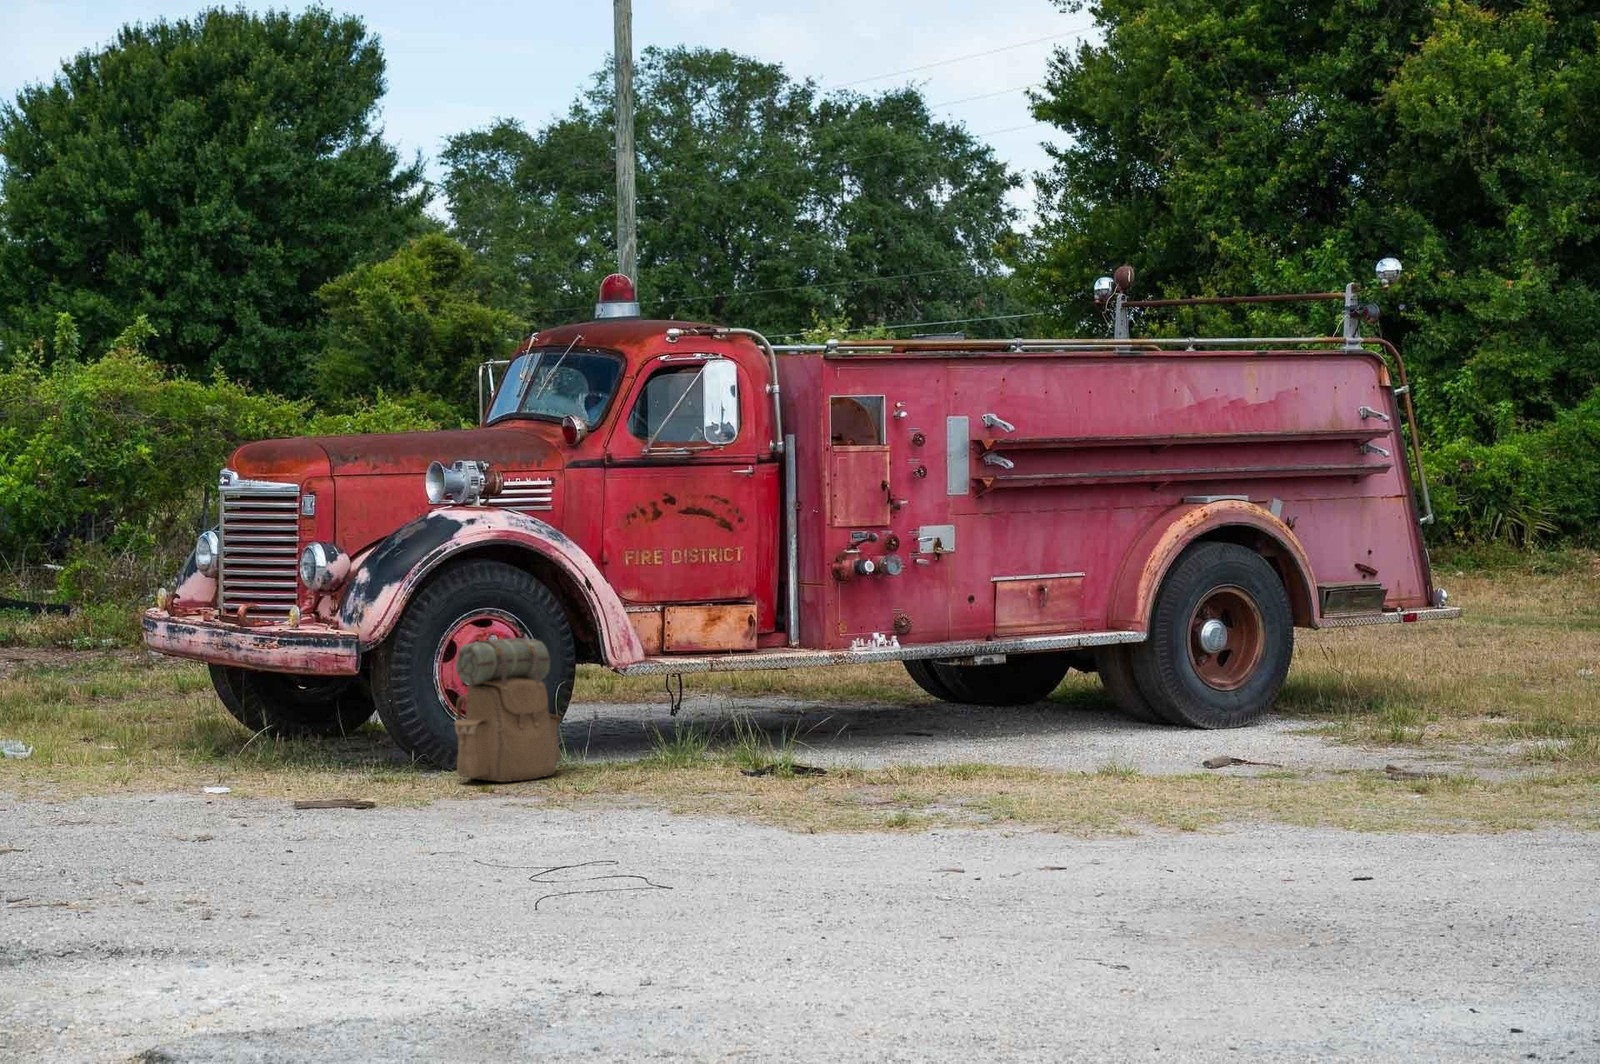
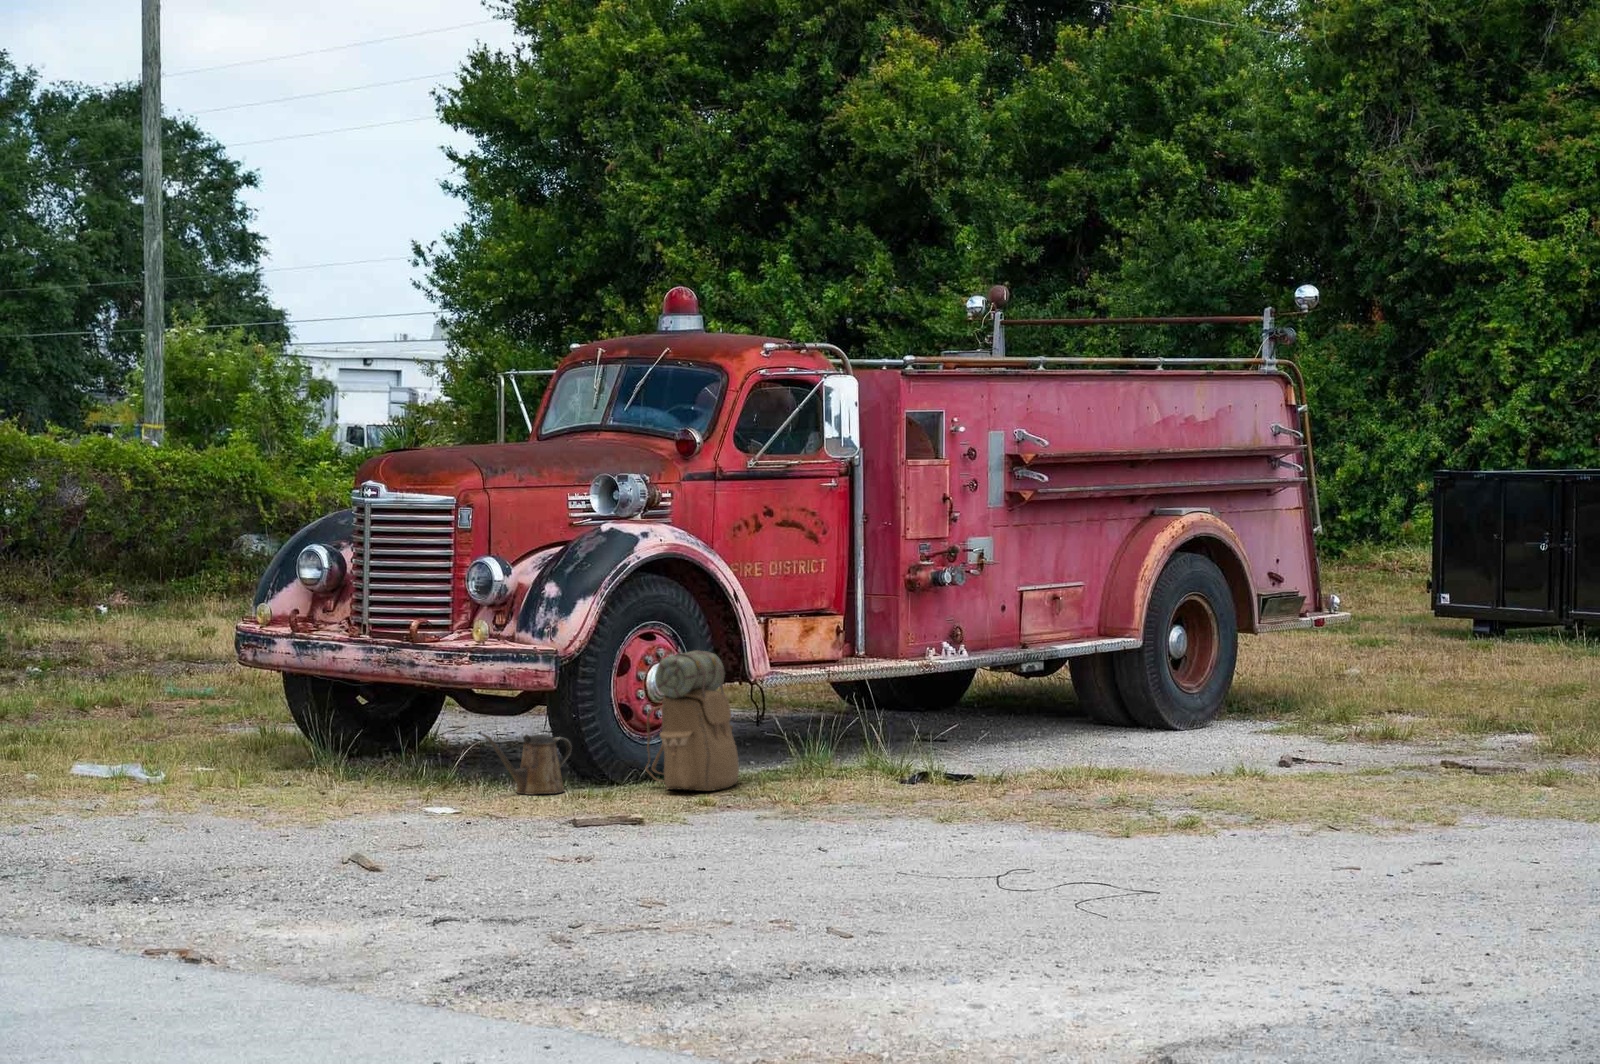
watering can: none [275,717,384,779] -> present [482,734,572,795]

